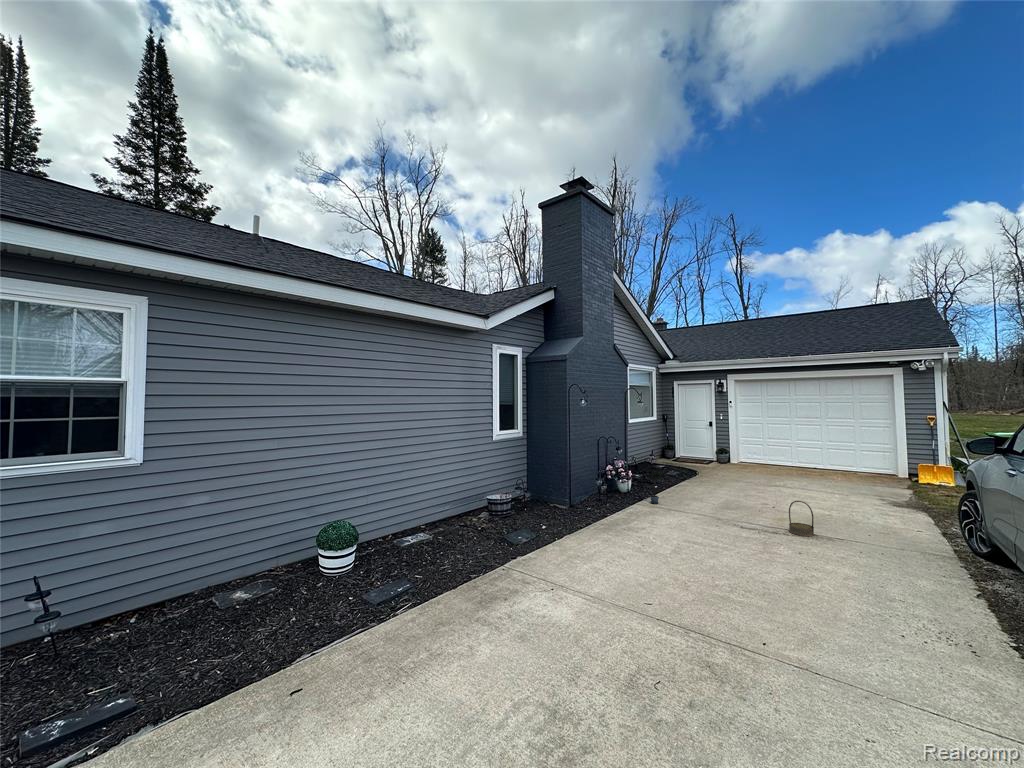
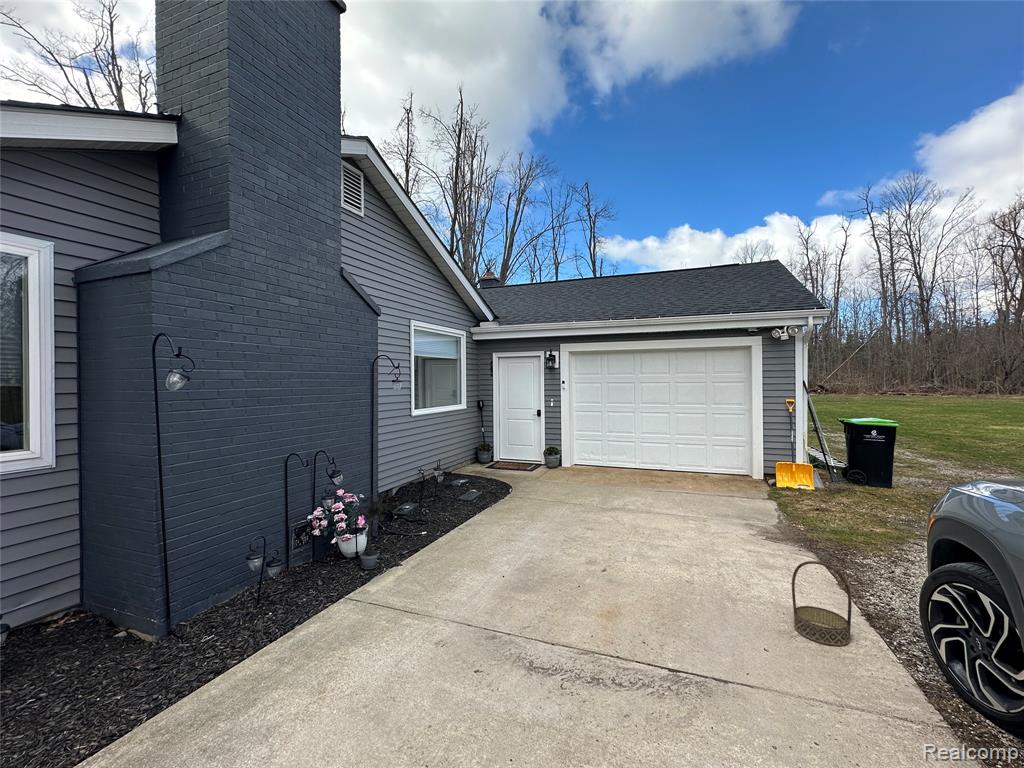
basket: present [789,501,814,536] -> present [792,561,851,646]

